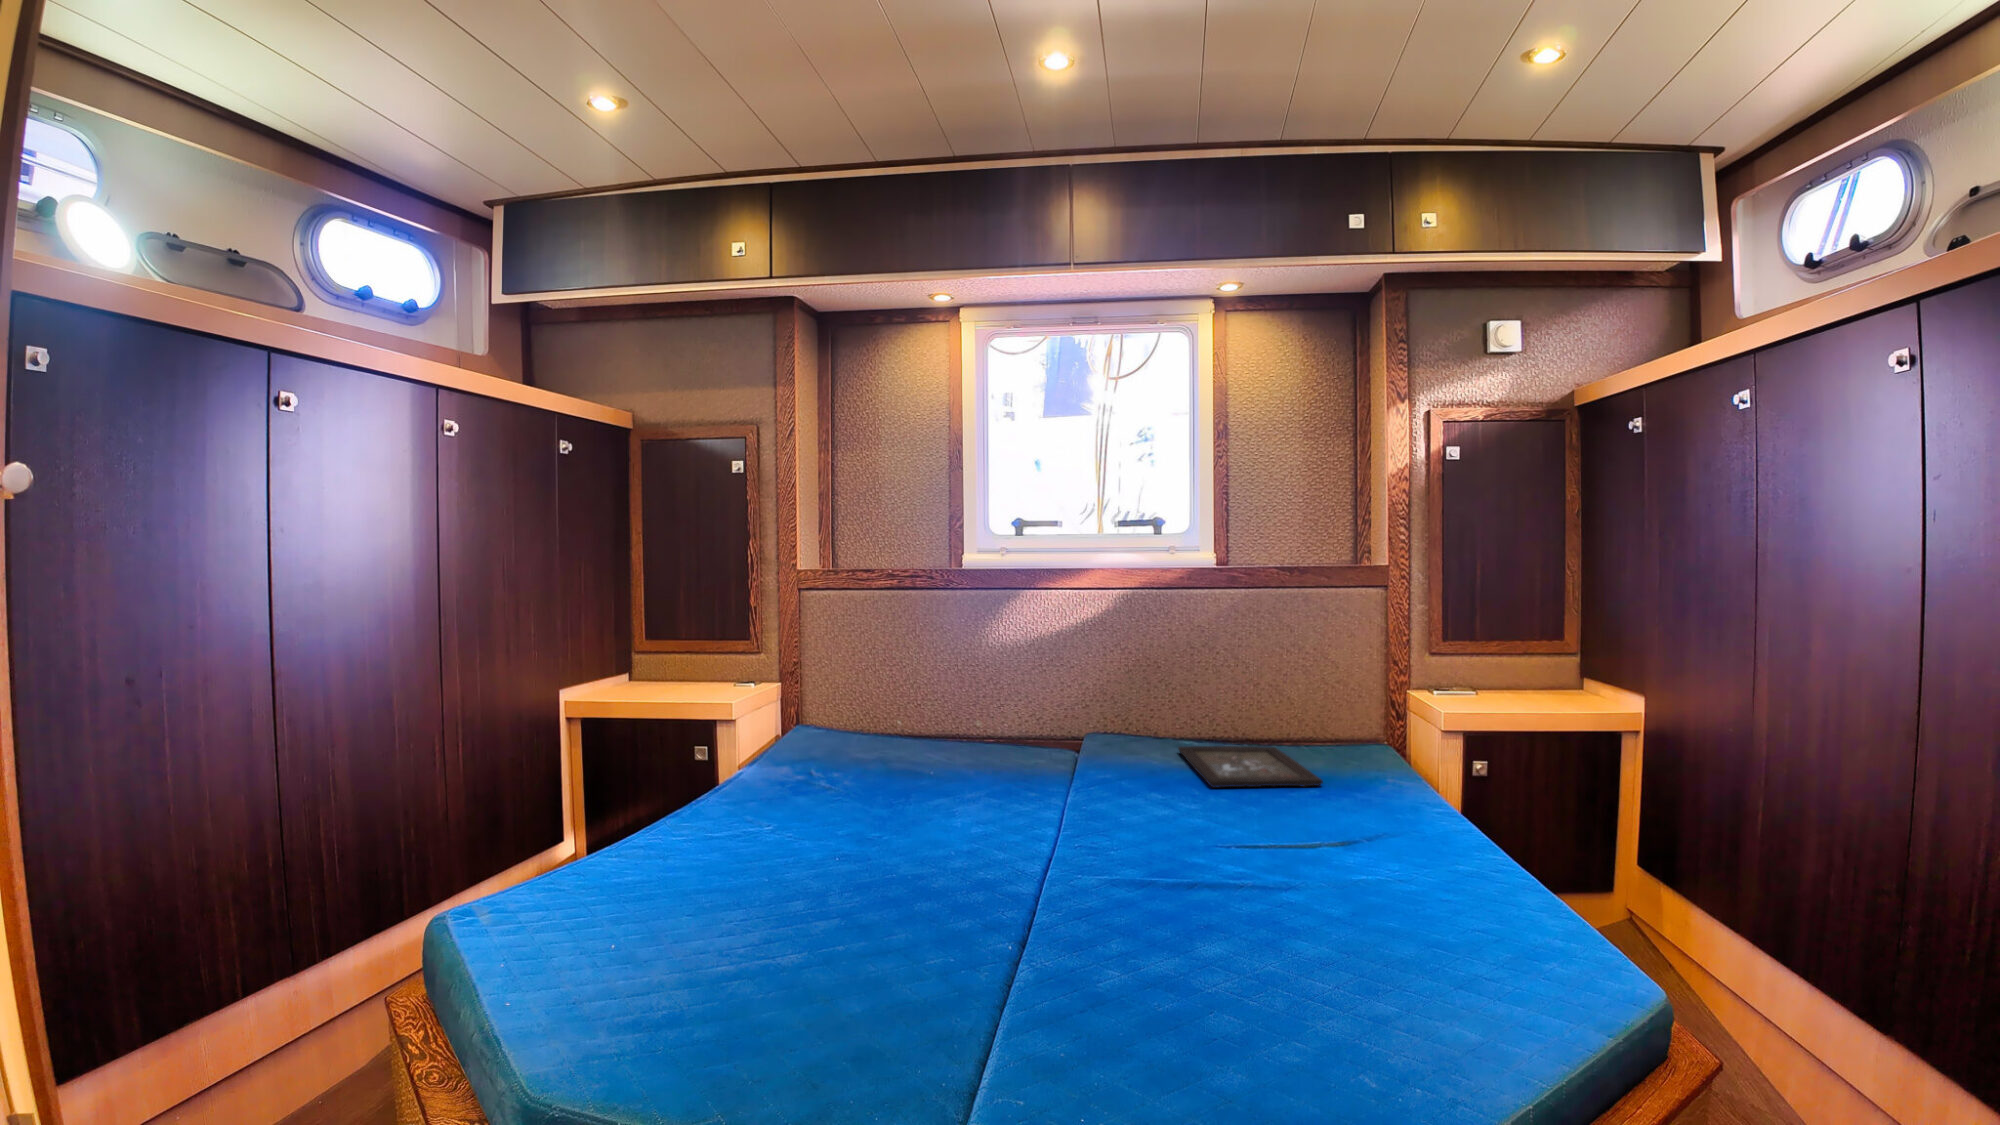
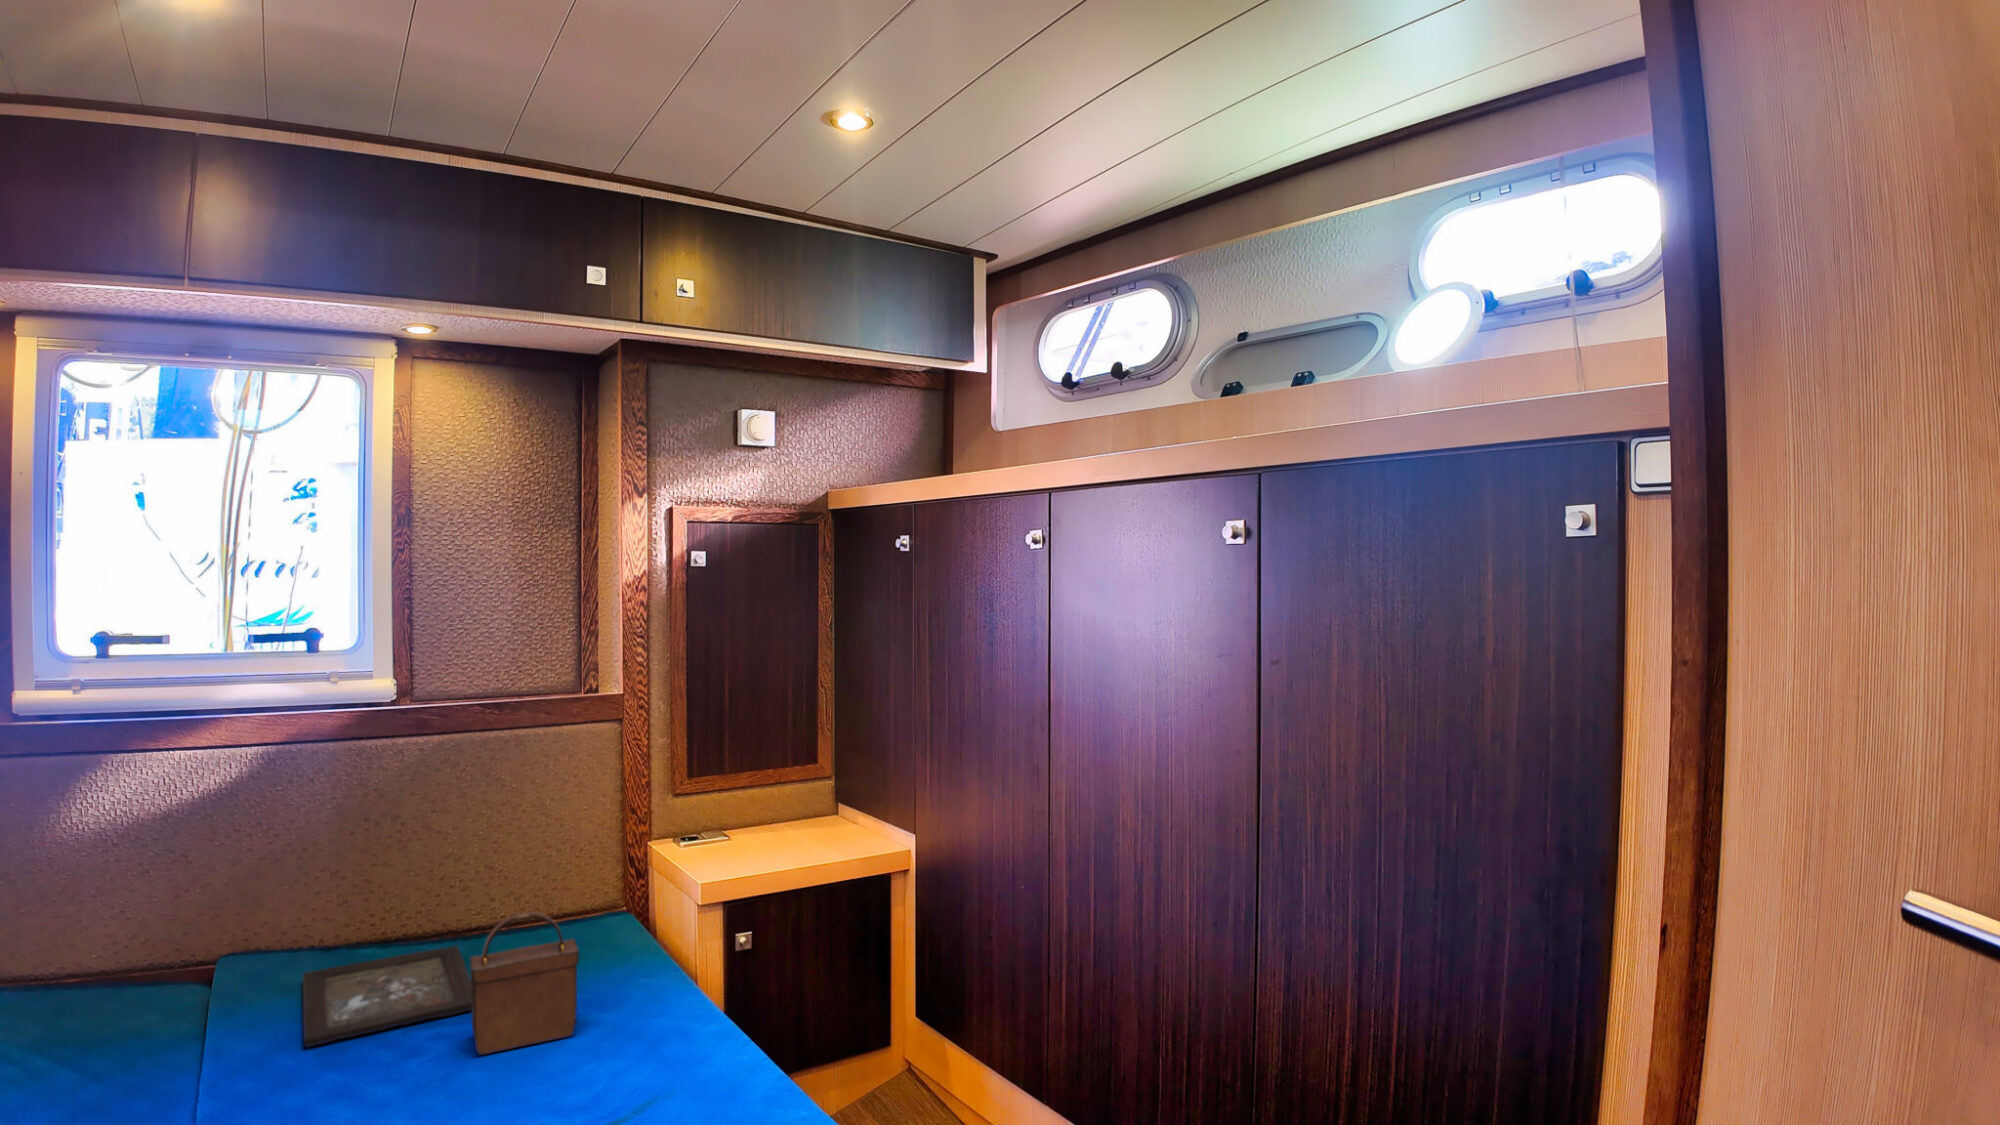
handbag: none [1332,707,1426,815] -> present [470,912,579,1055]

